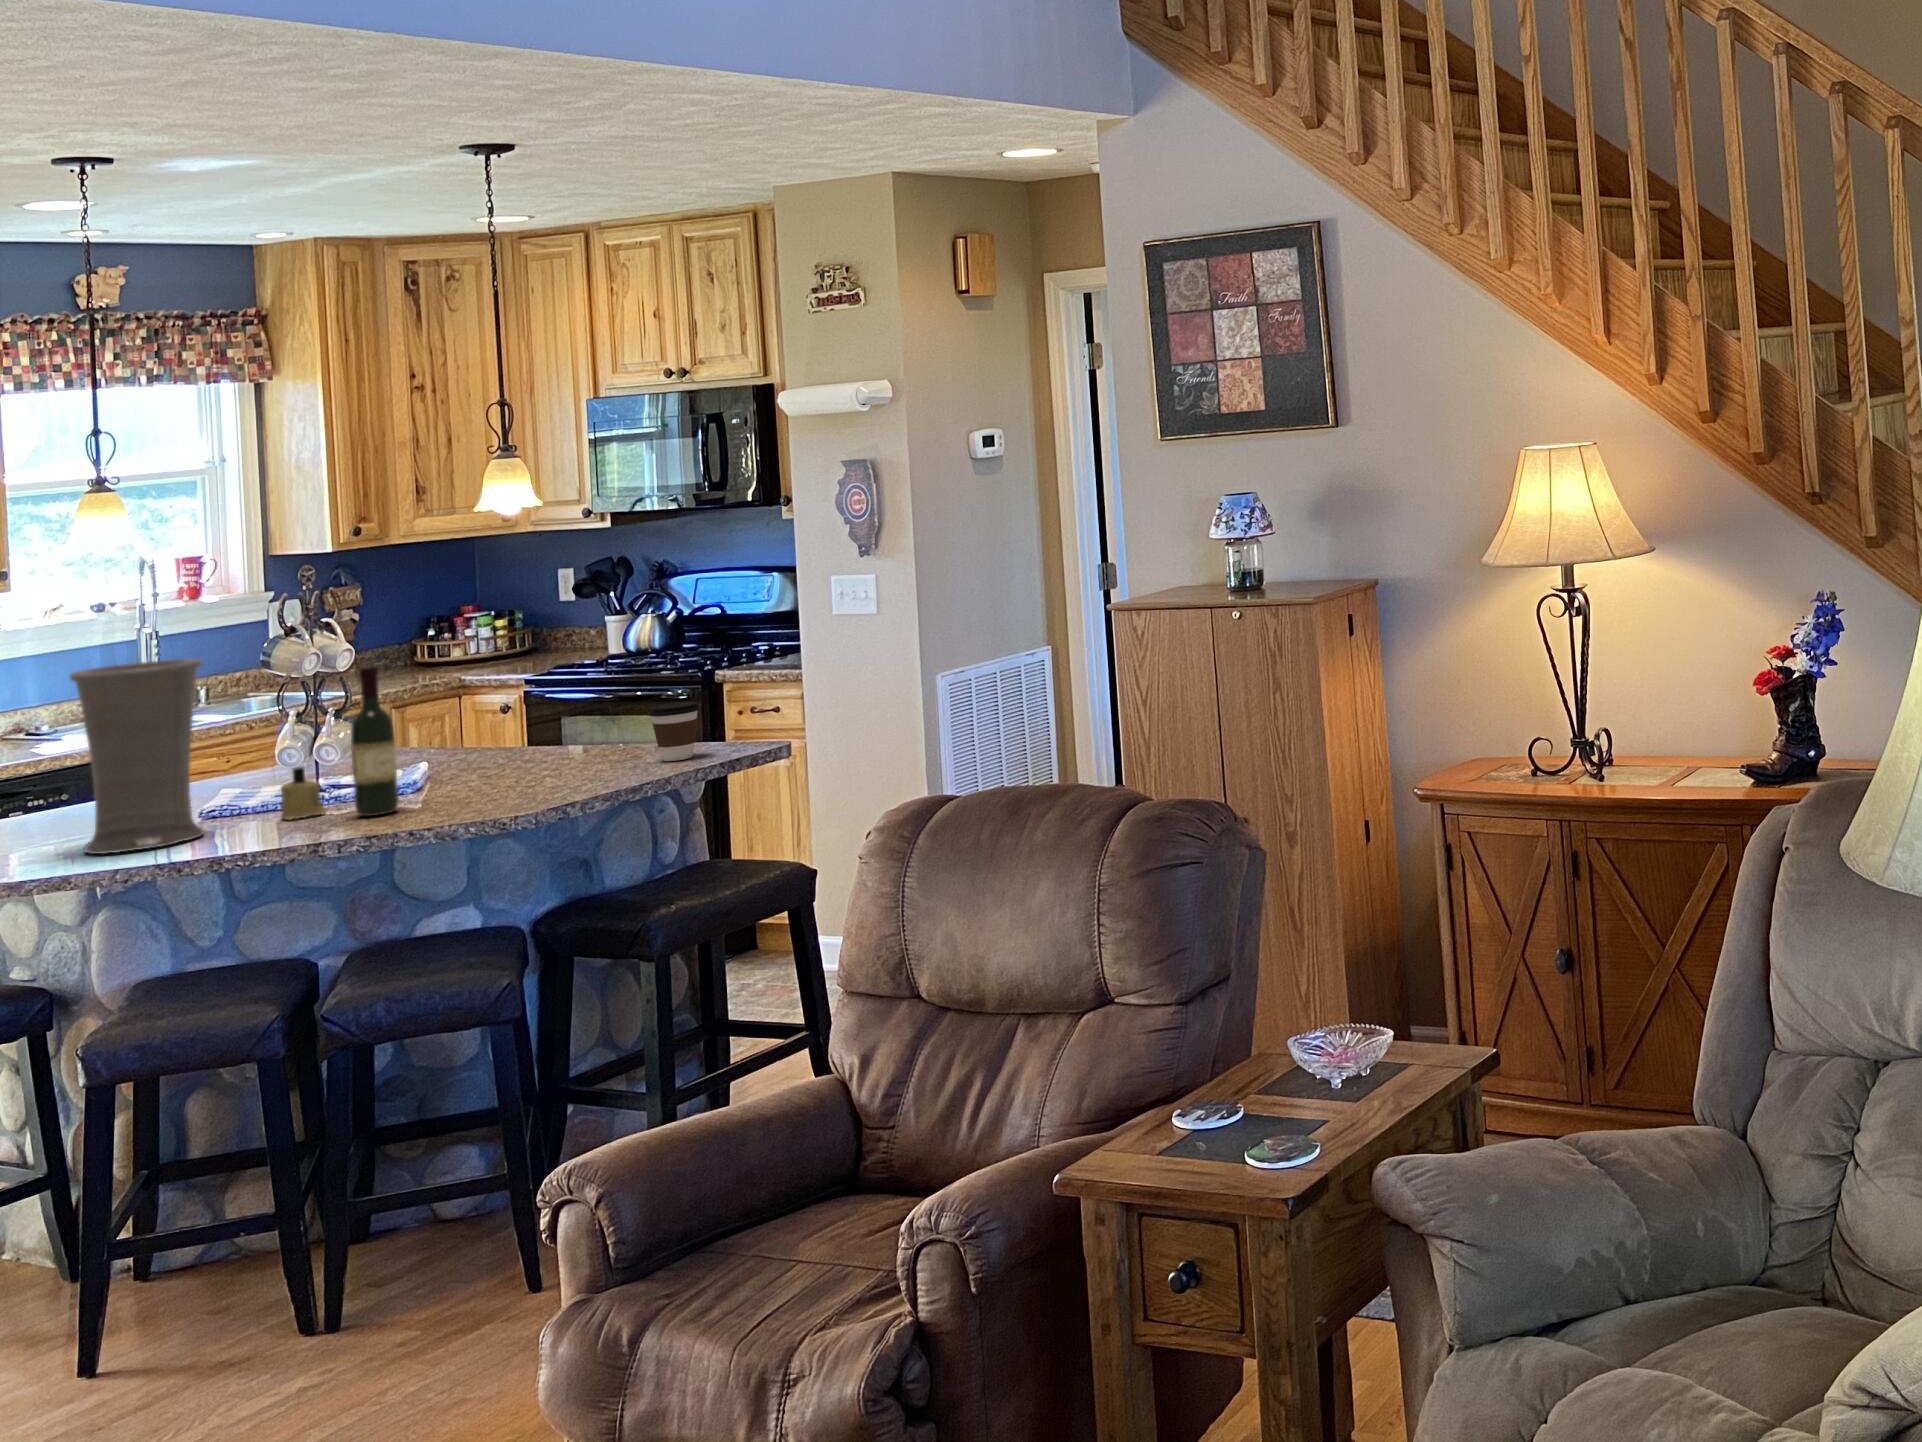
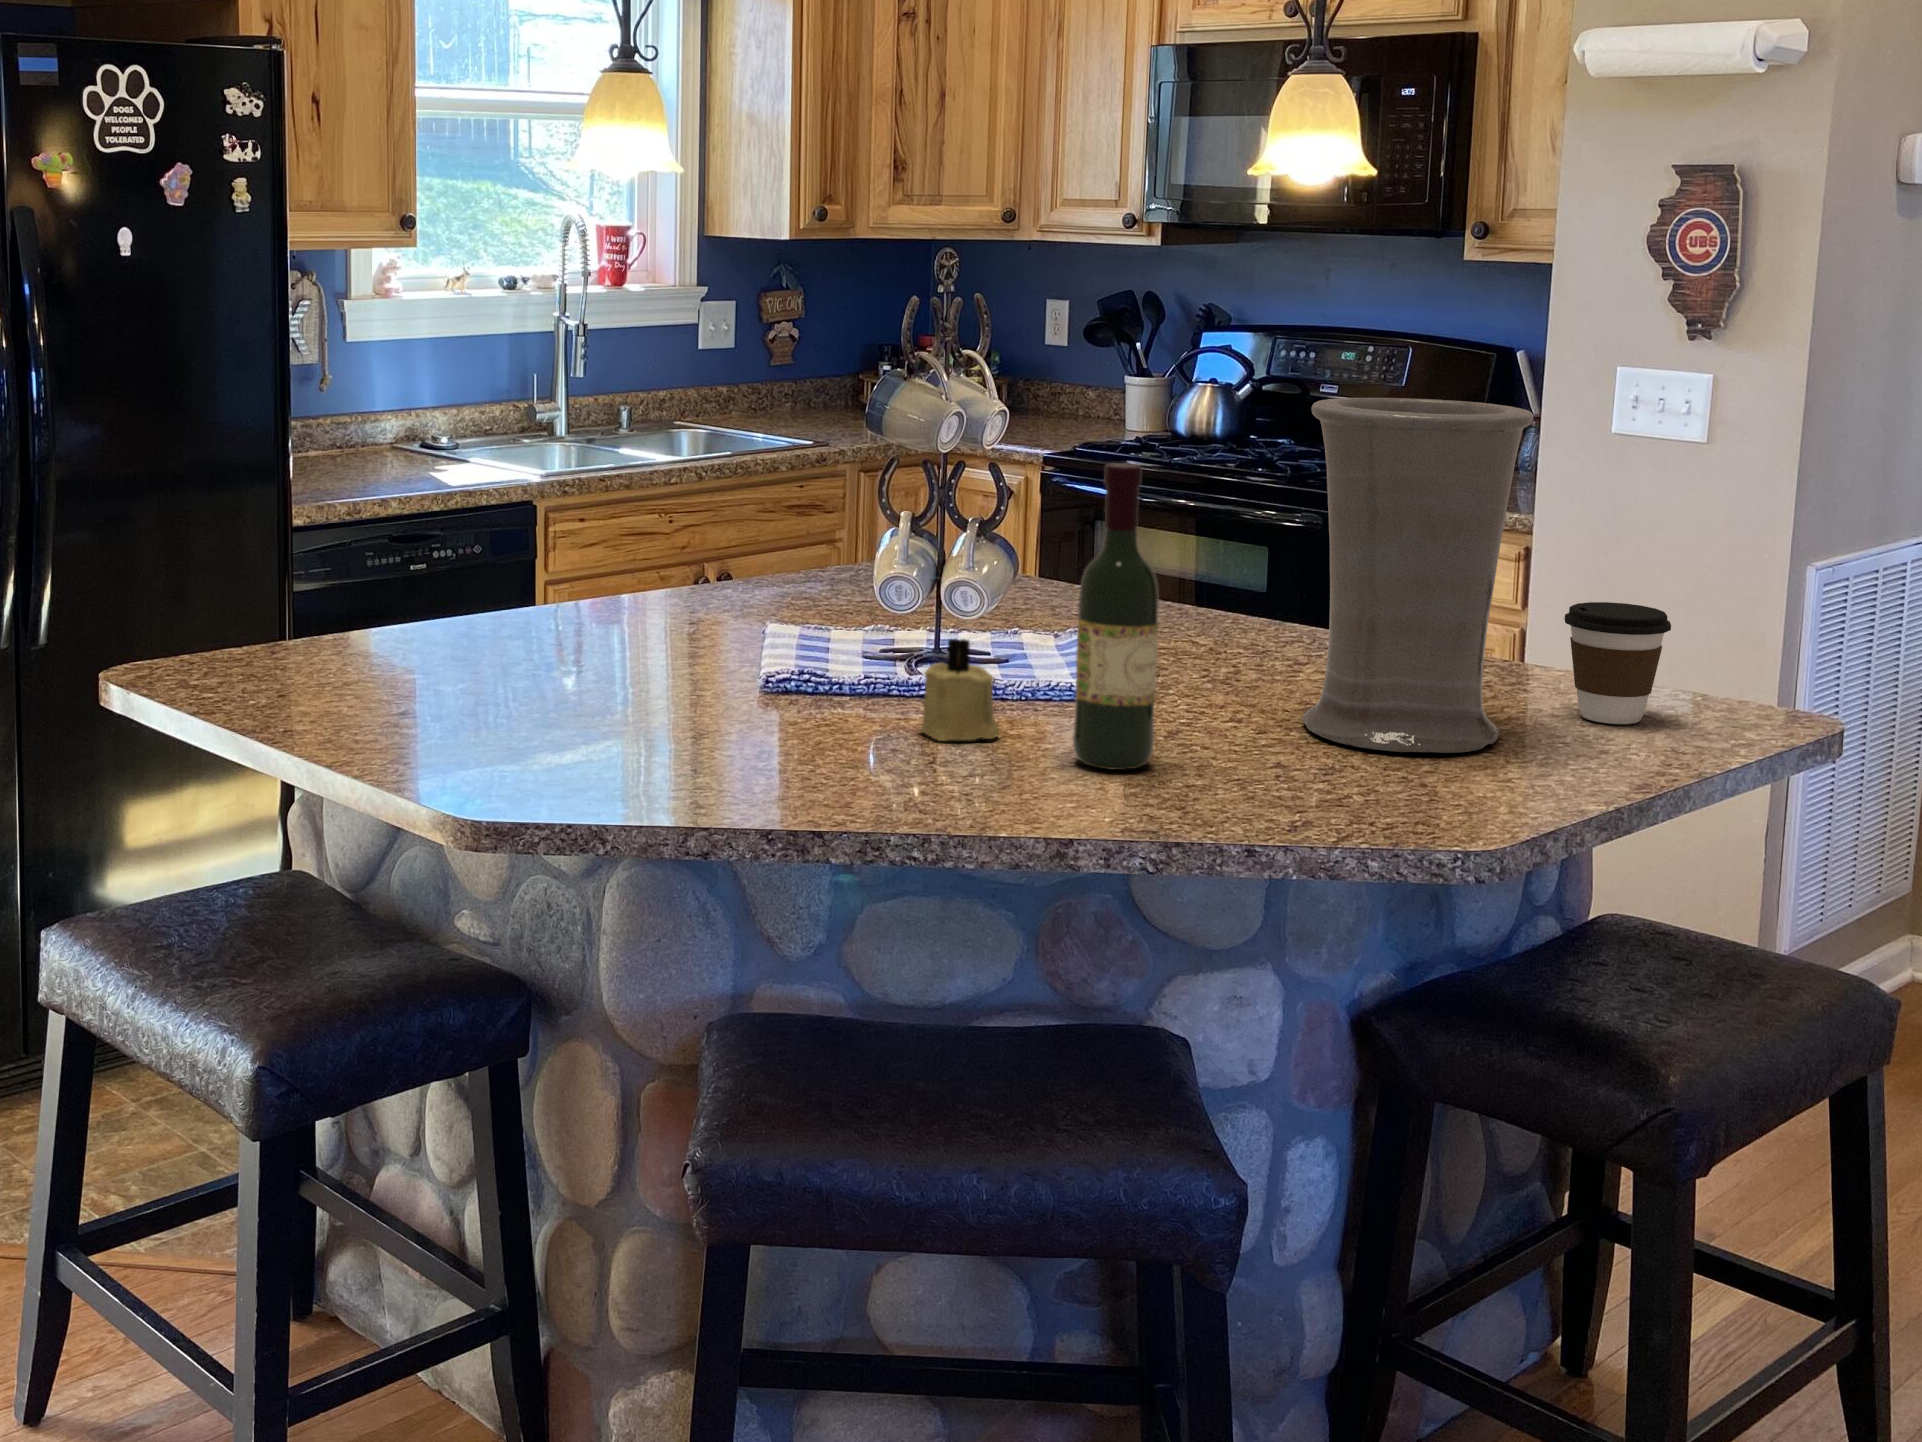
vase: present [70,659,204,854] -> present [1302,398,1533,753]

